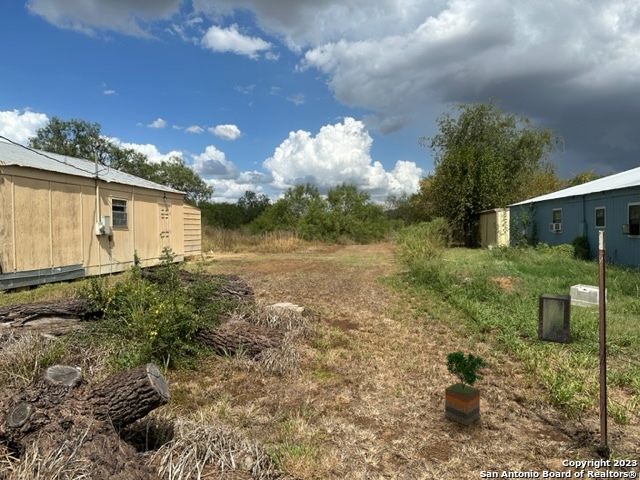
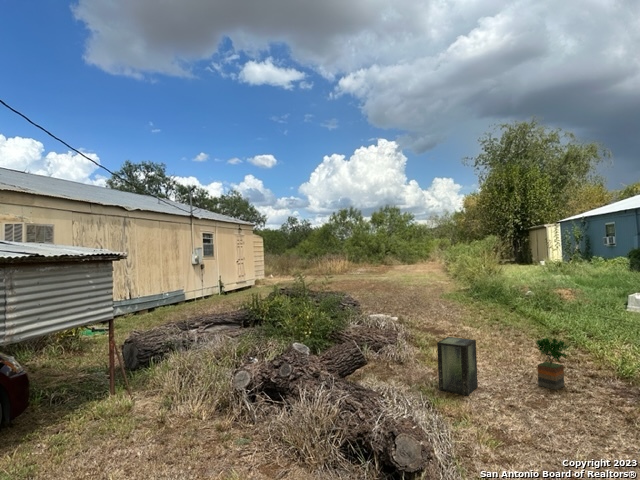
storage box: present [538,293,571,344] -> present [437,337,478,396]

